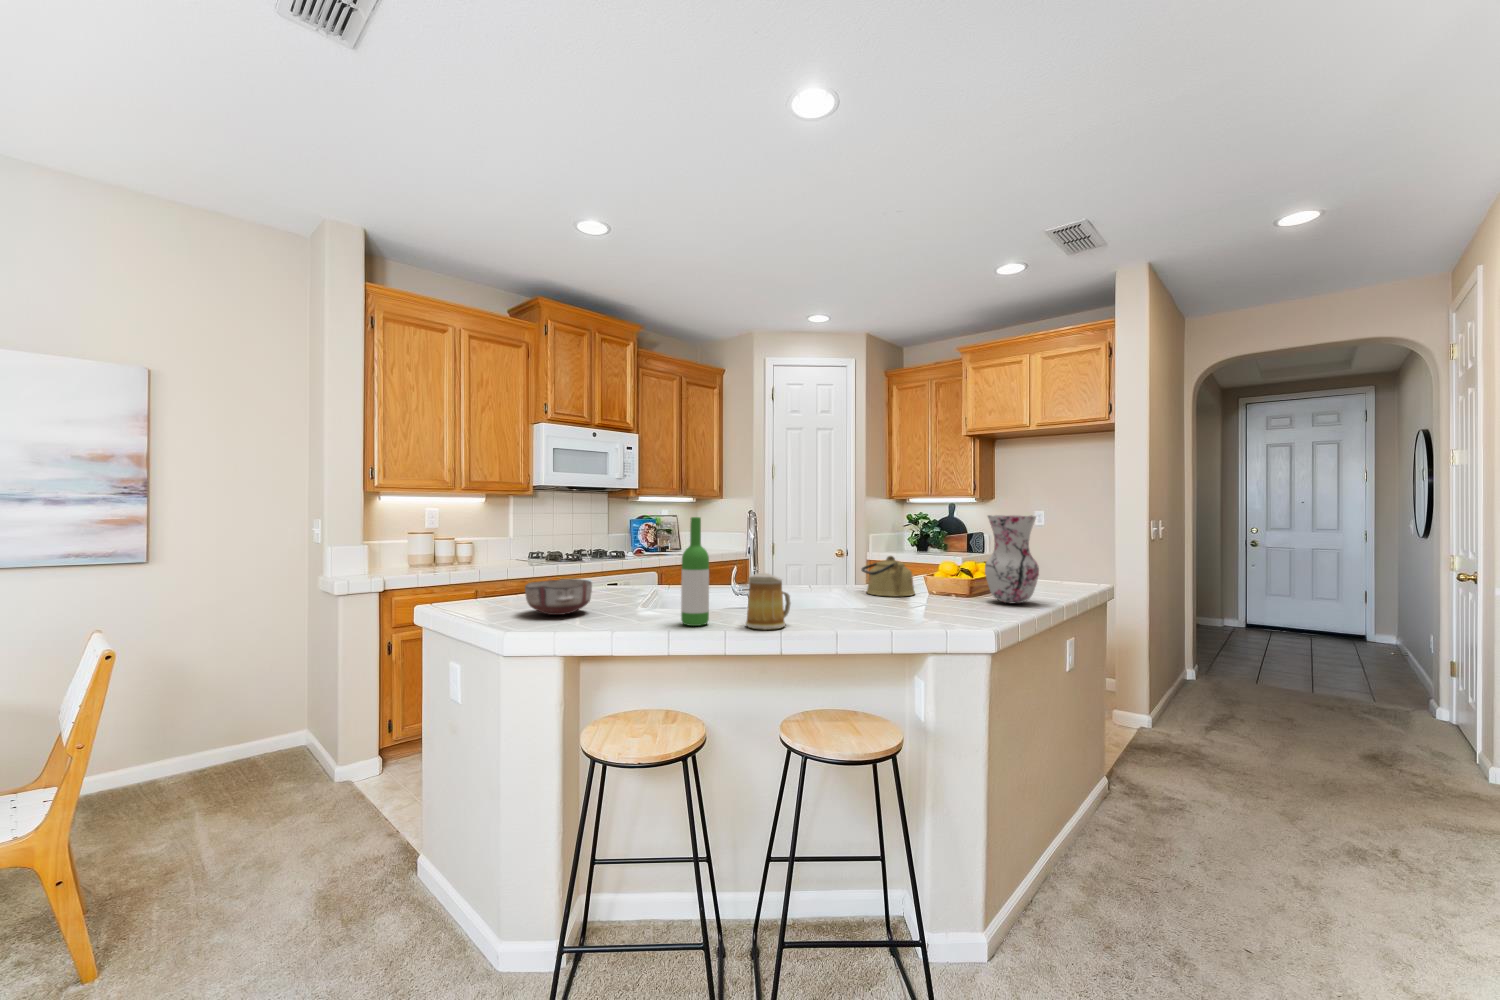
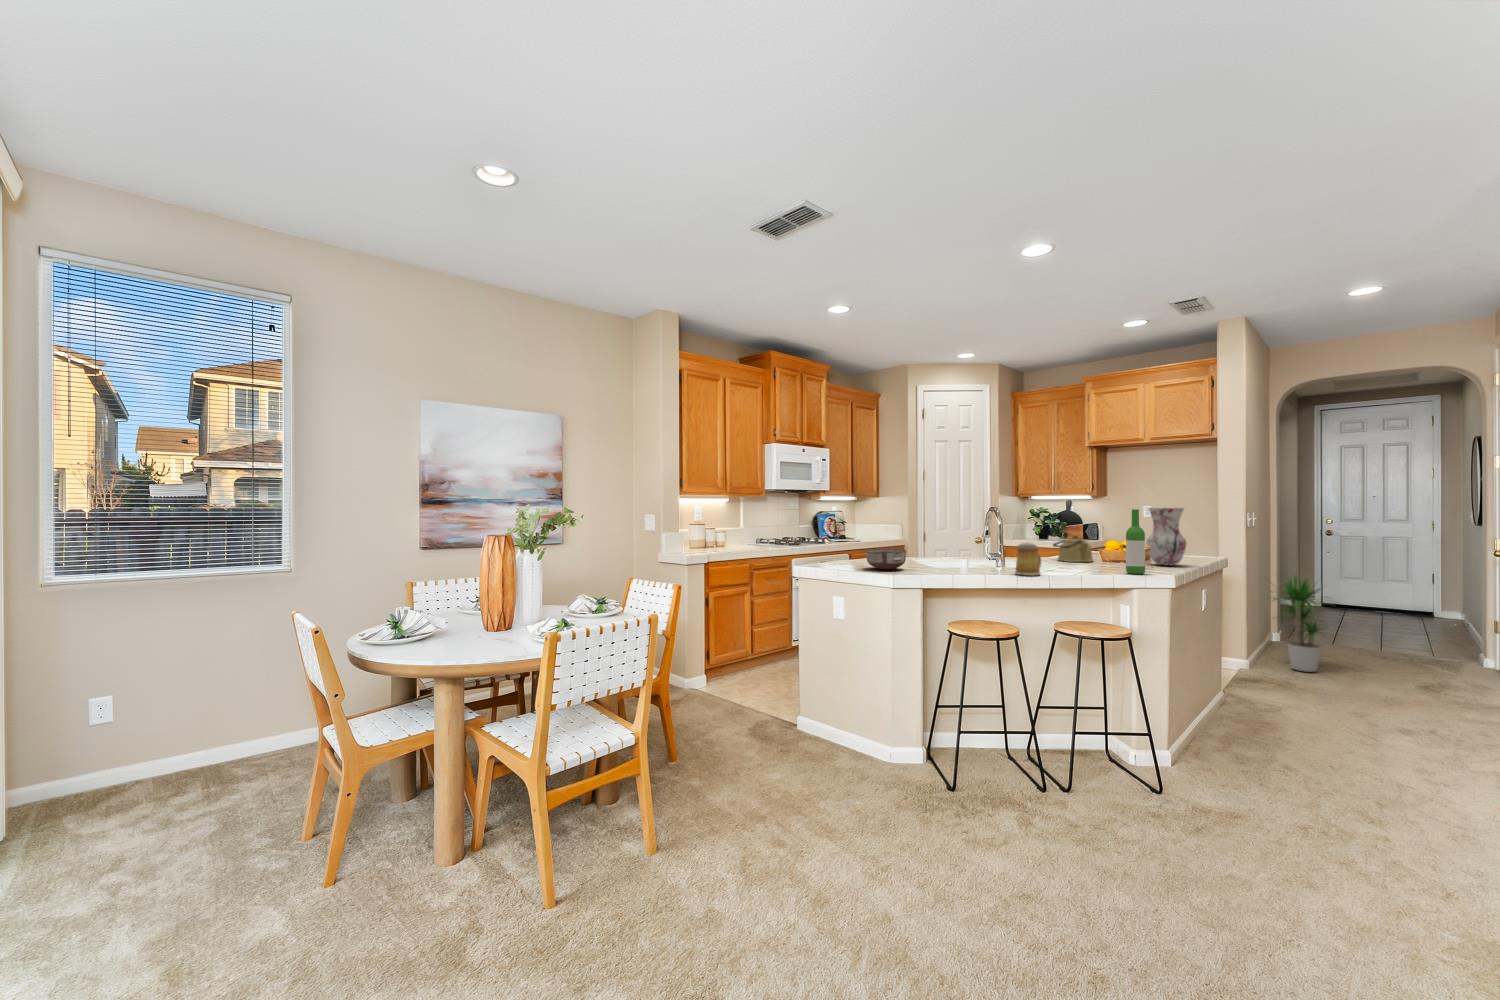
wine bottle: present [681,517,709,626] -> present [1126,509,1145,574]
potted plant: none [1165,597,1262,730] -> present [1271,575,1324,672]

